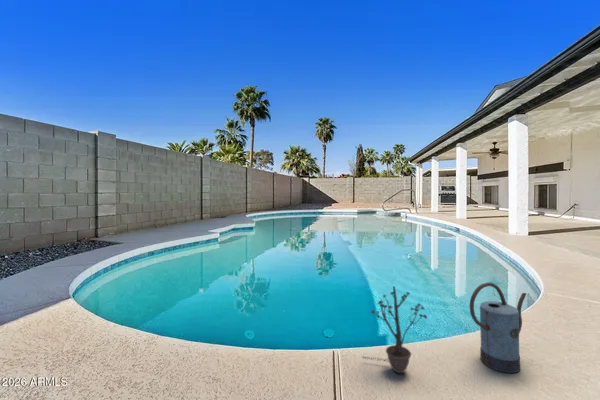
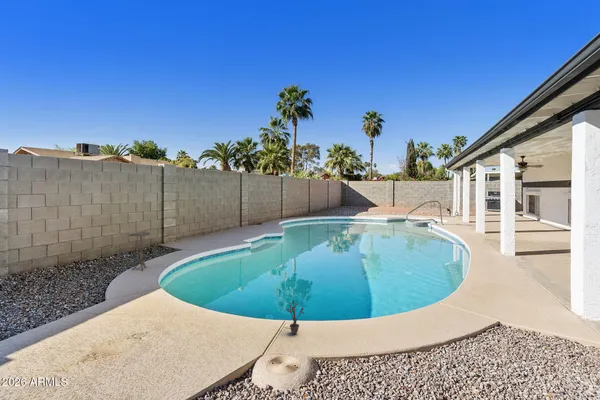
side table: none [19,208,62,270] -> present [129,232,150,270]
watering can: present [470,282,526,373] -> none [323,301,354,338]

